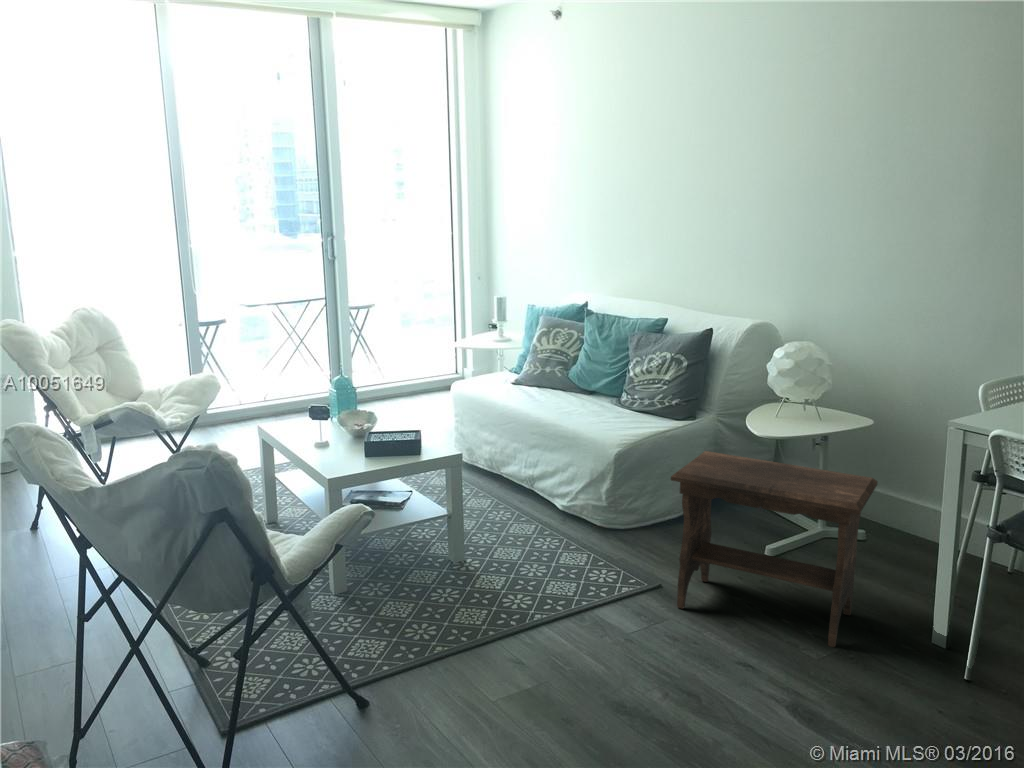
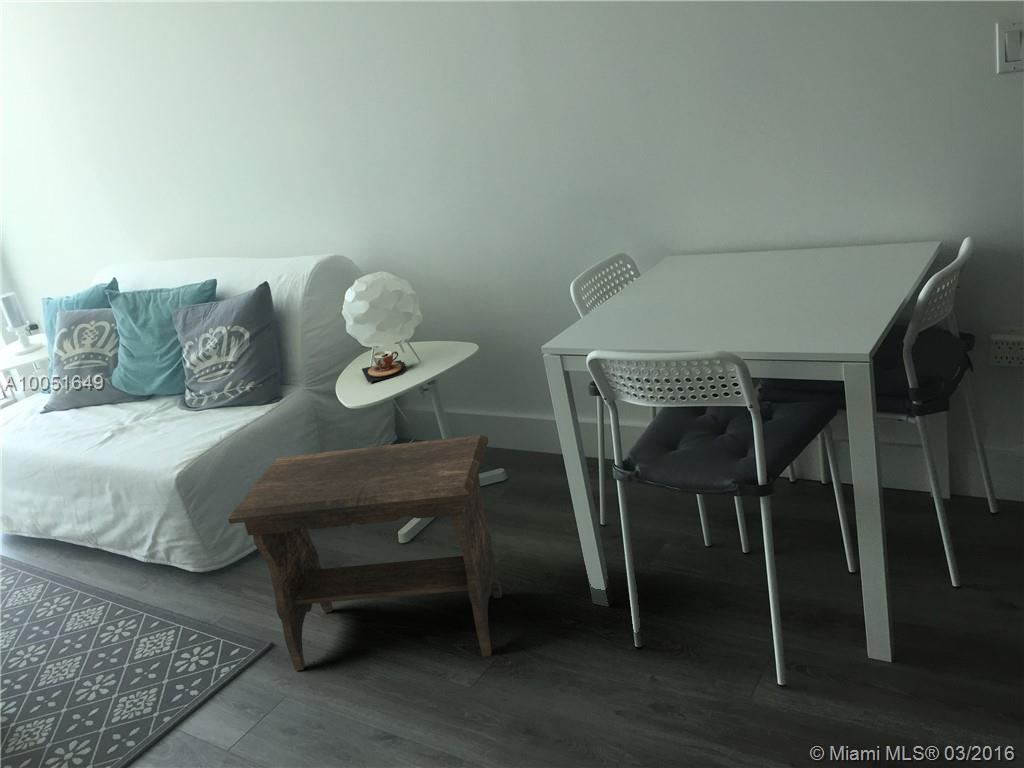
teacup: none [772,403,813,426] -> present [362,351,408,382]

